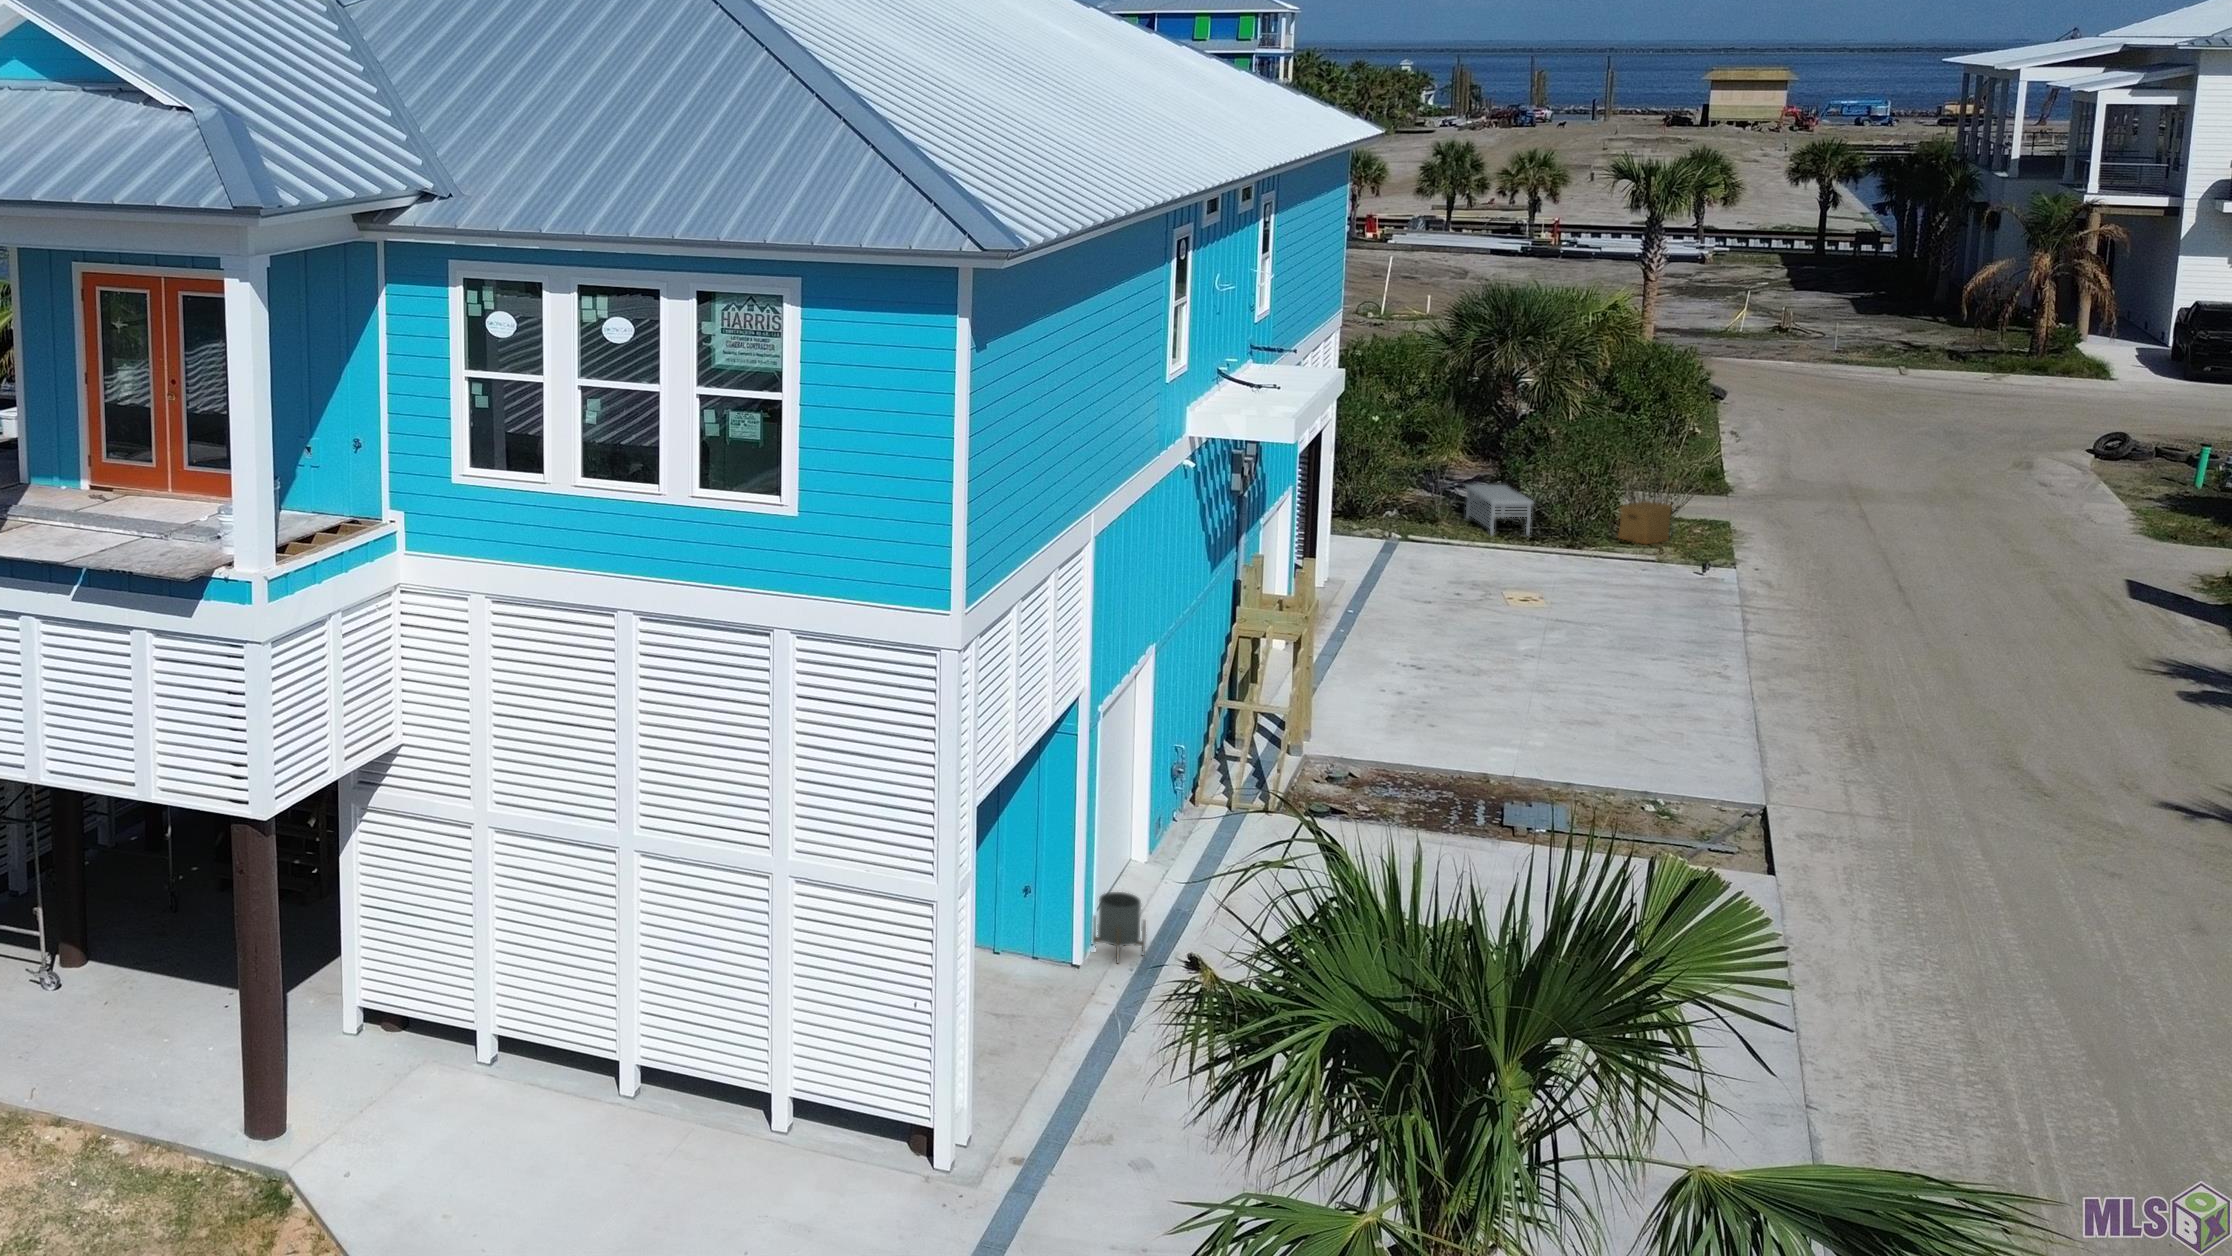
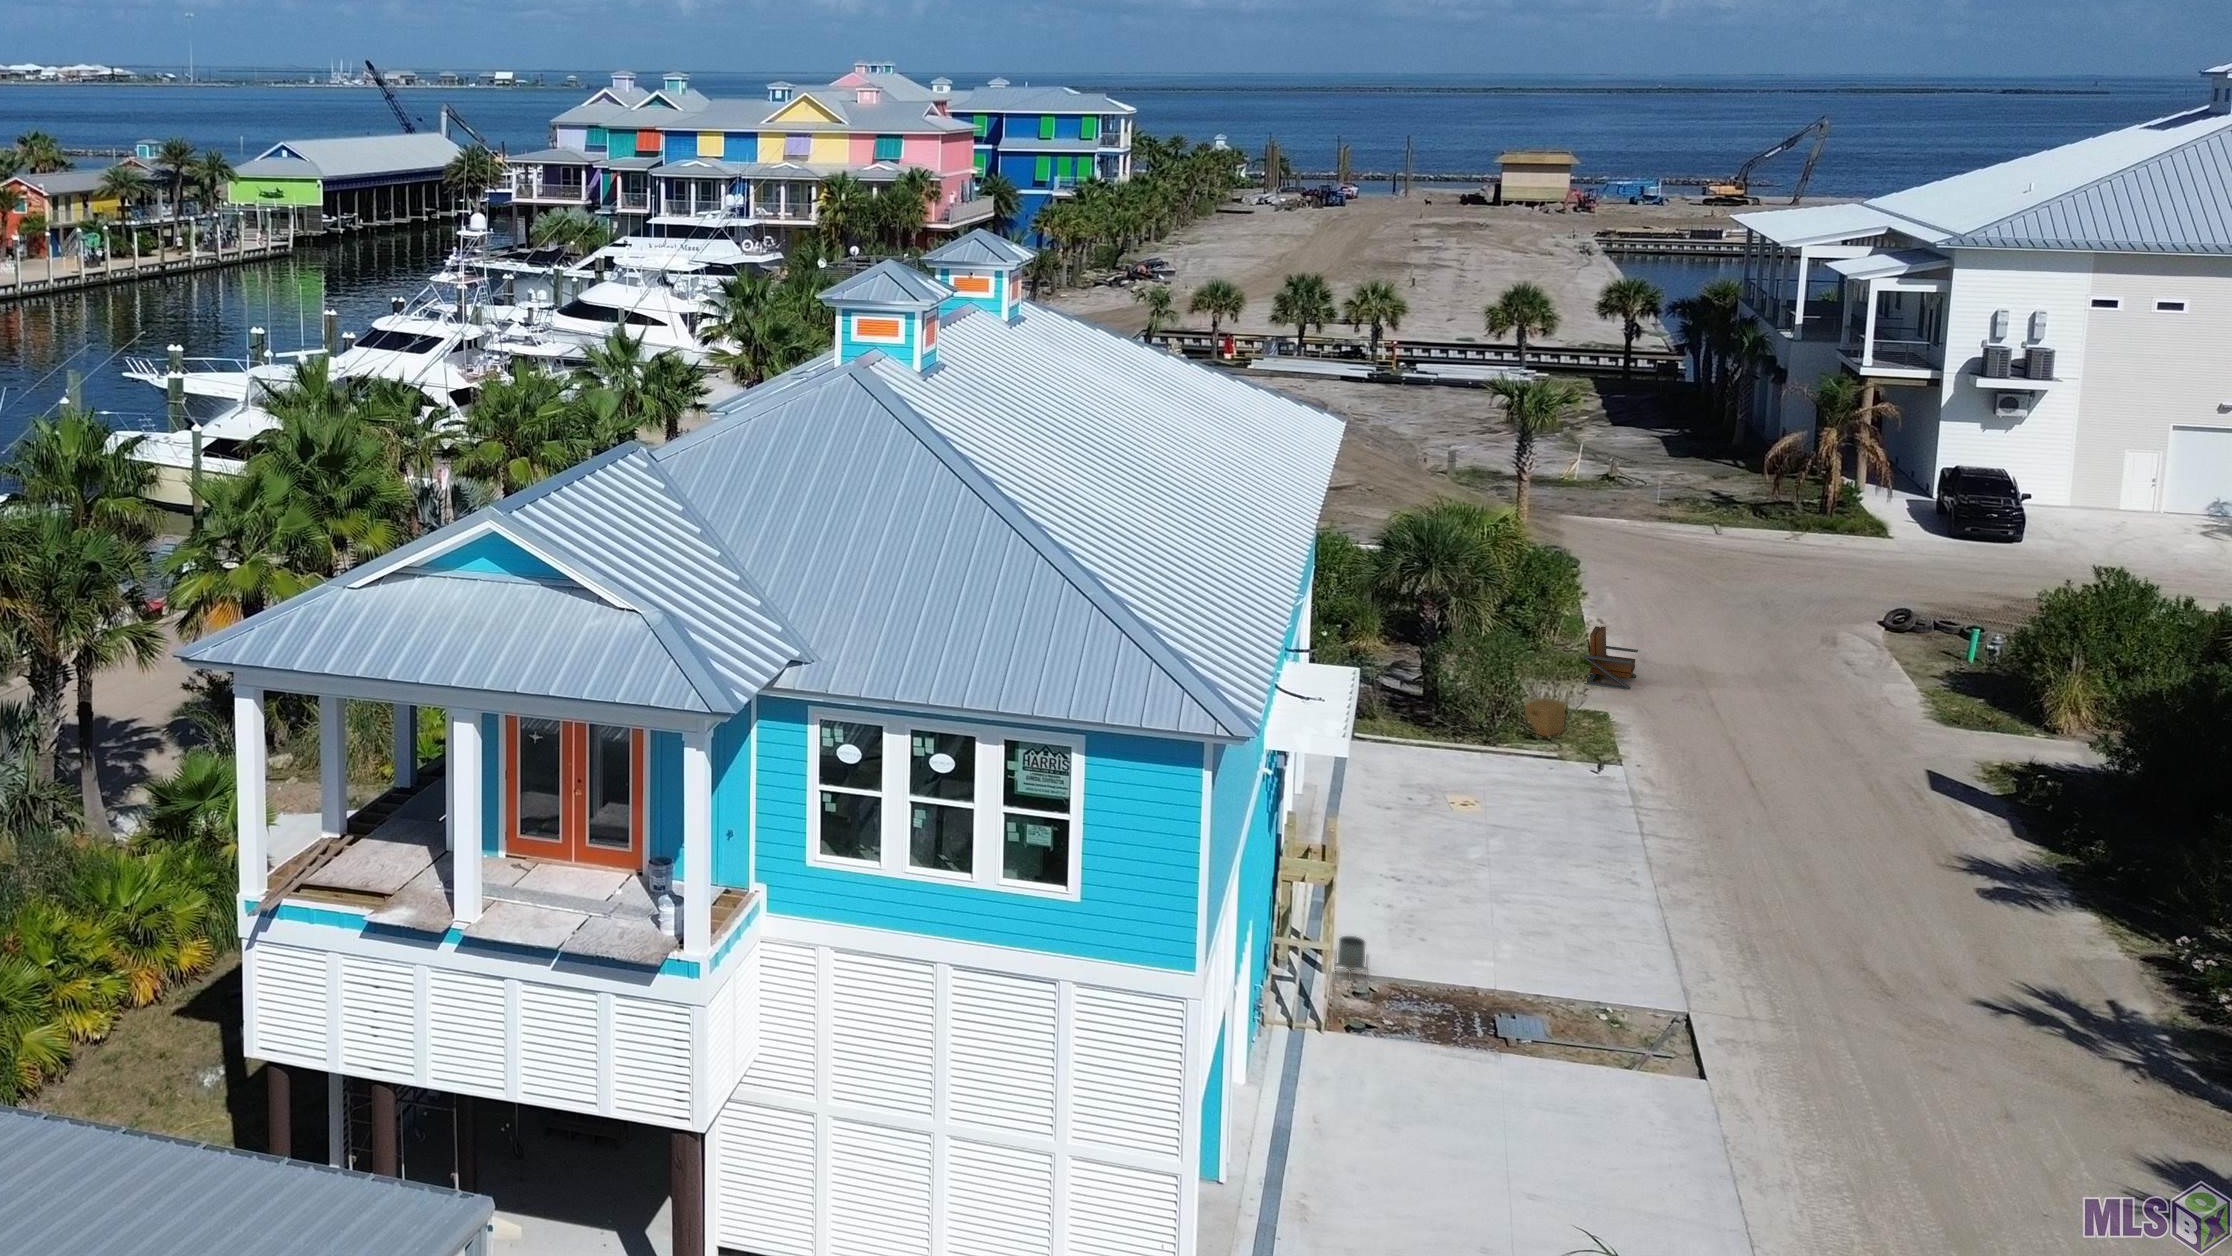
lounge chair: none [1705,434,1775,505] -> present [1584,626,1638,690]
storage bench: present [1466,485,1533,534] -> none [1395,681,1456,728]
planter: present [1092,892,1146,963] -> present [1334,936,1368,972]

